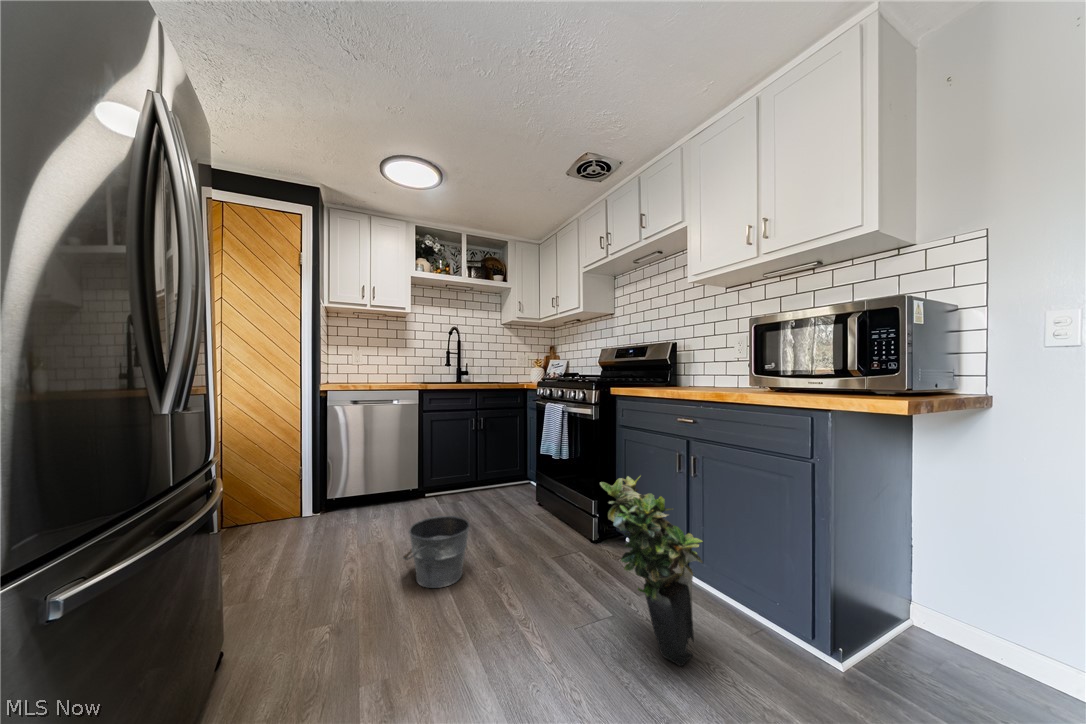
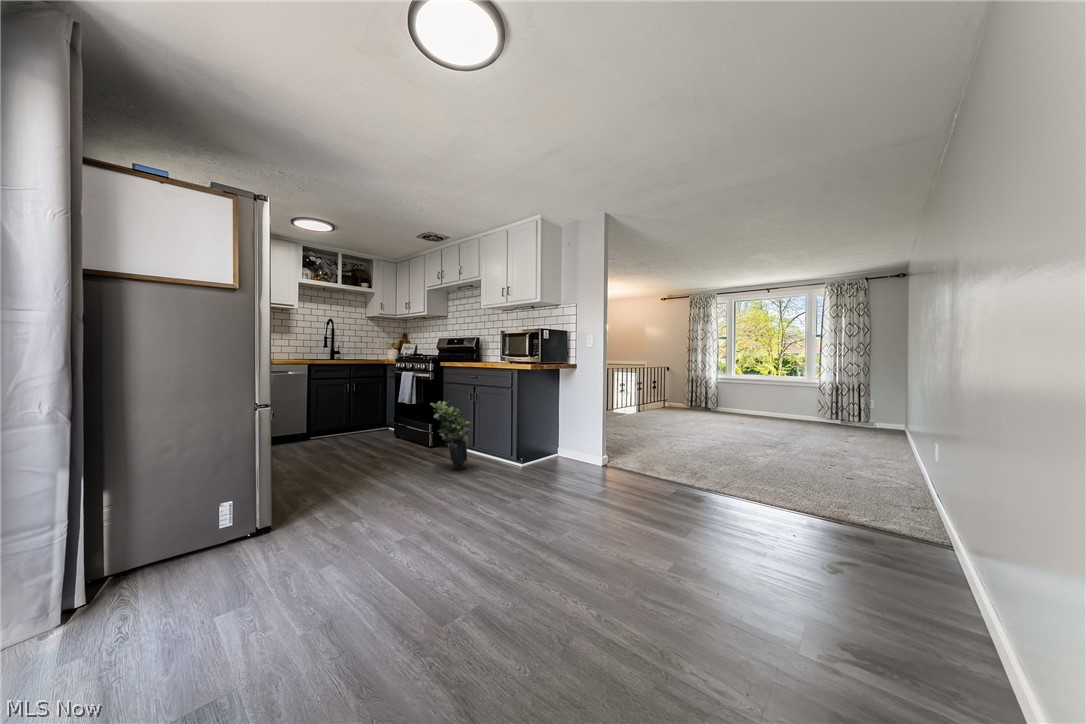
bucket: present [403,516,470,588] -> none [322,432,361,465]

